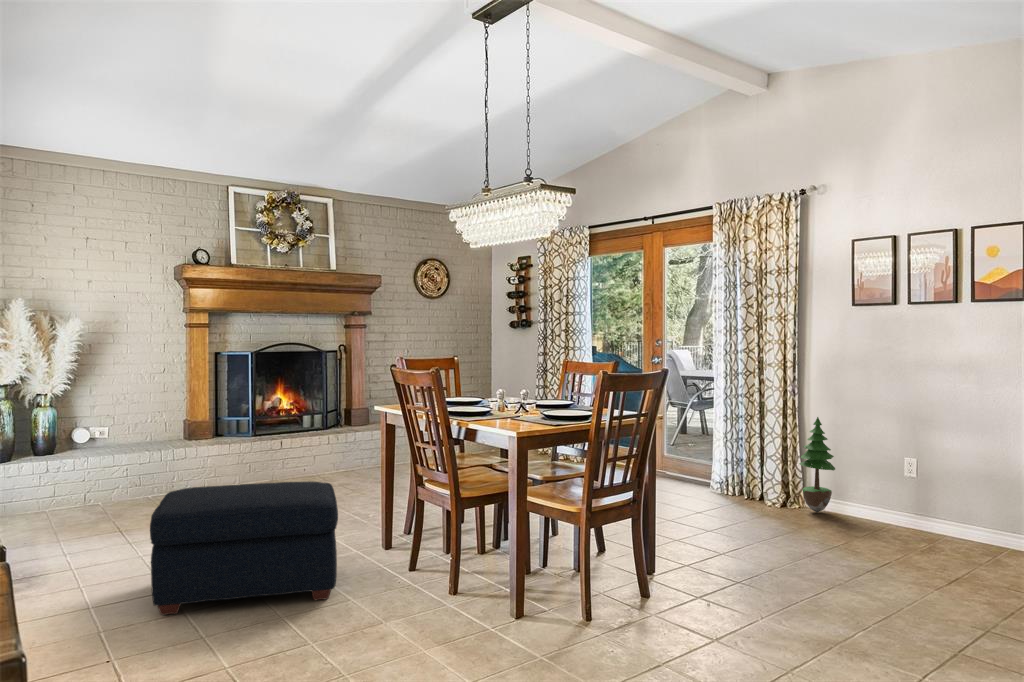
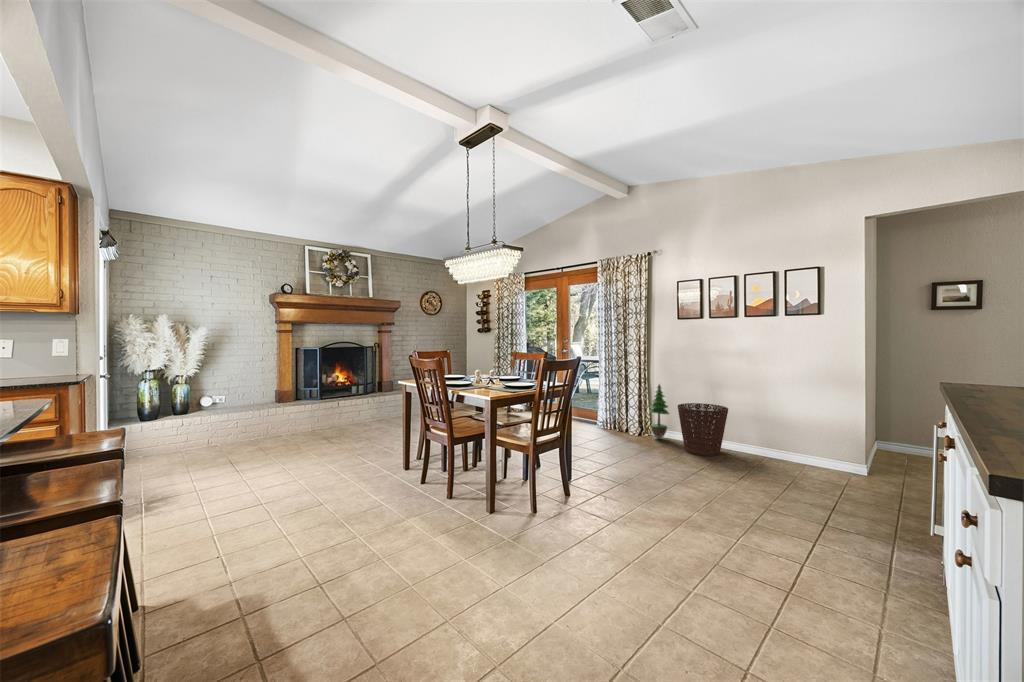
basket: none [847,451,937,542] -> present [678,403,728,456]
ottoman: present [150,481,338,615] -> none [250,430,376,520]

